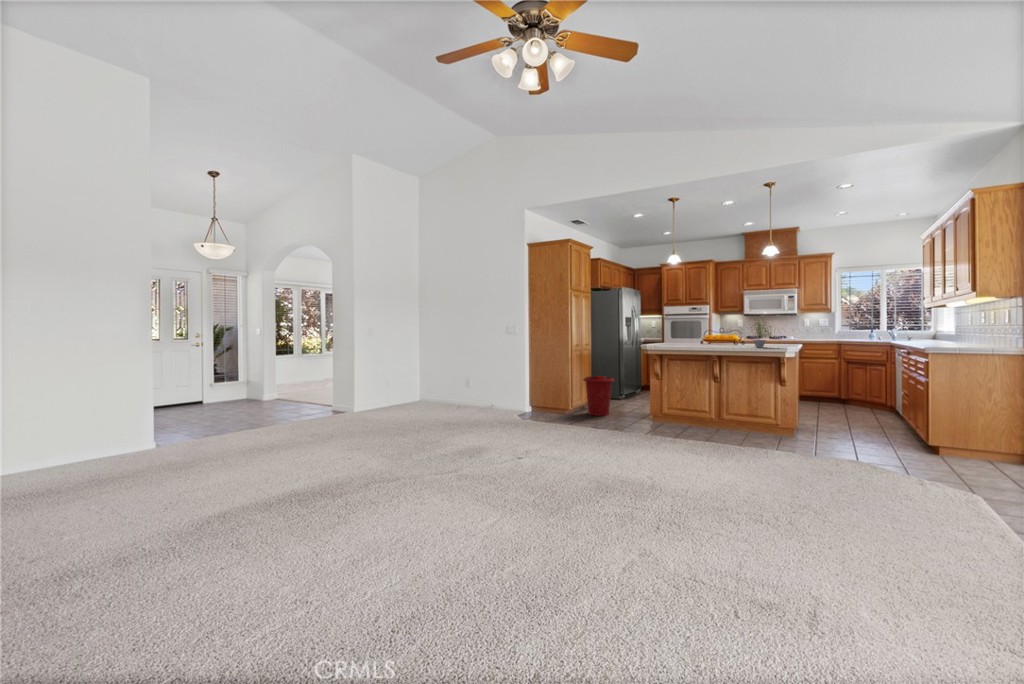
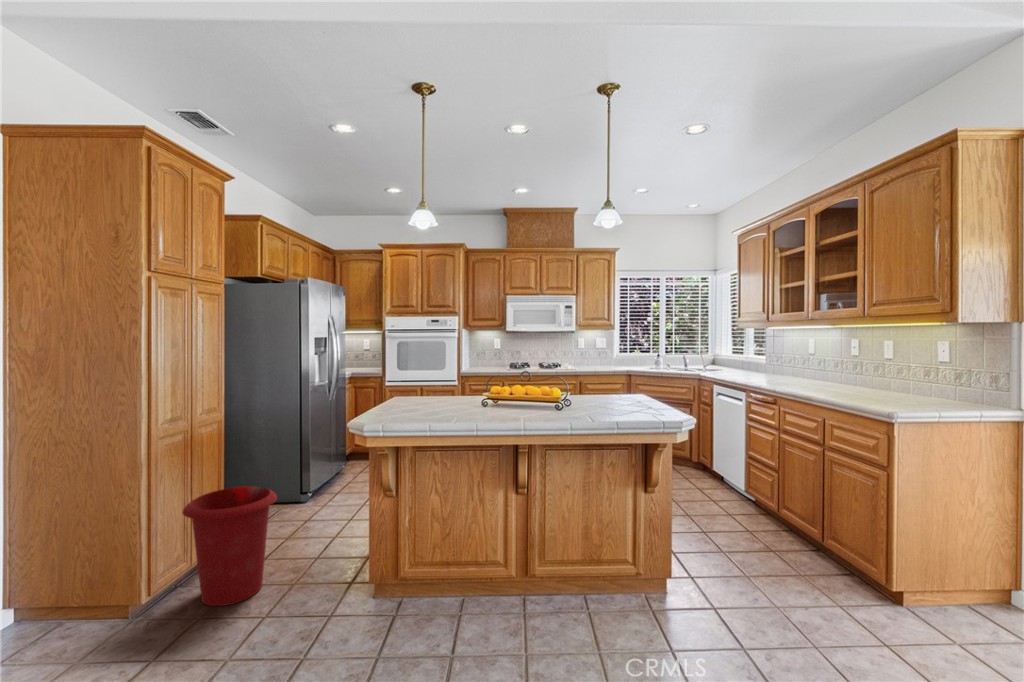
potted plant: present [754,321,772,347] -> none [583,343,638,413]

